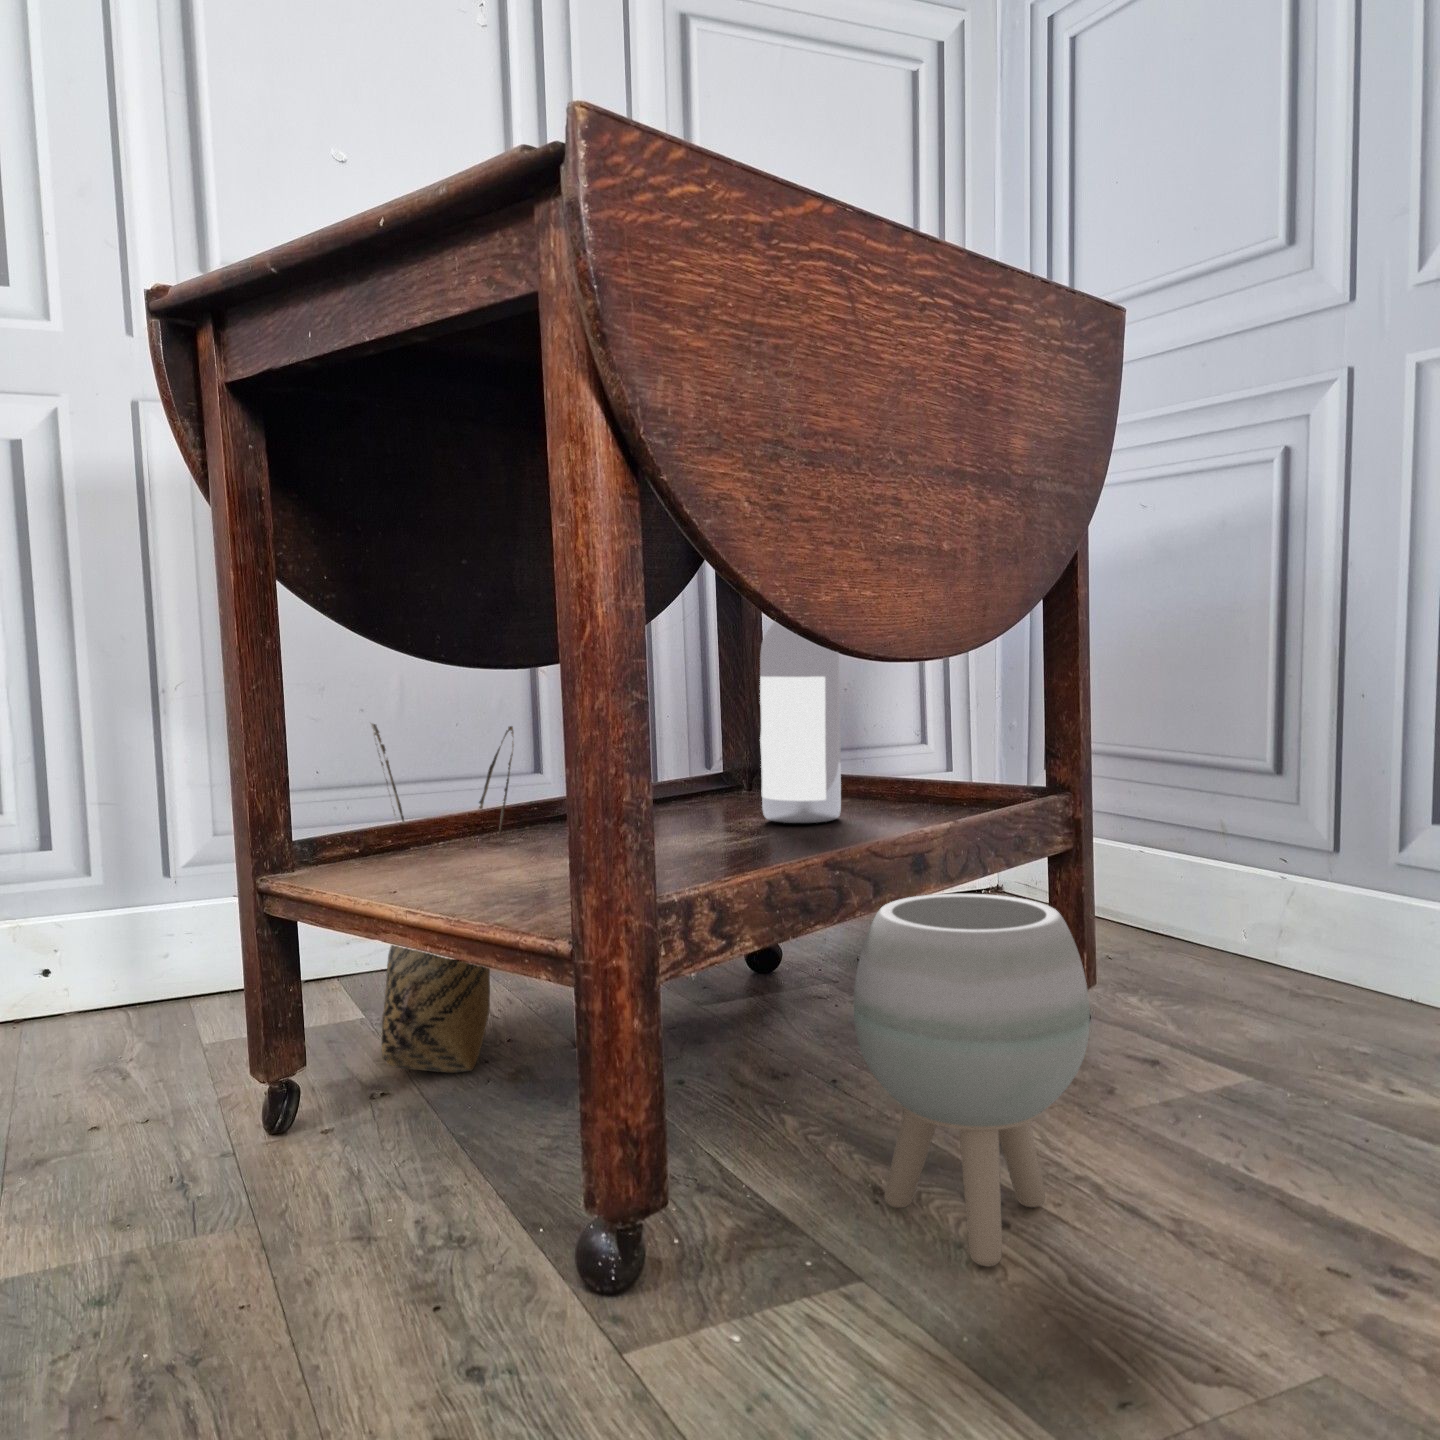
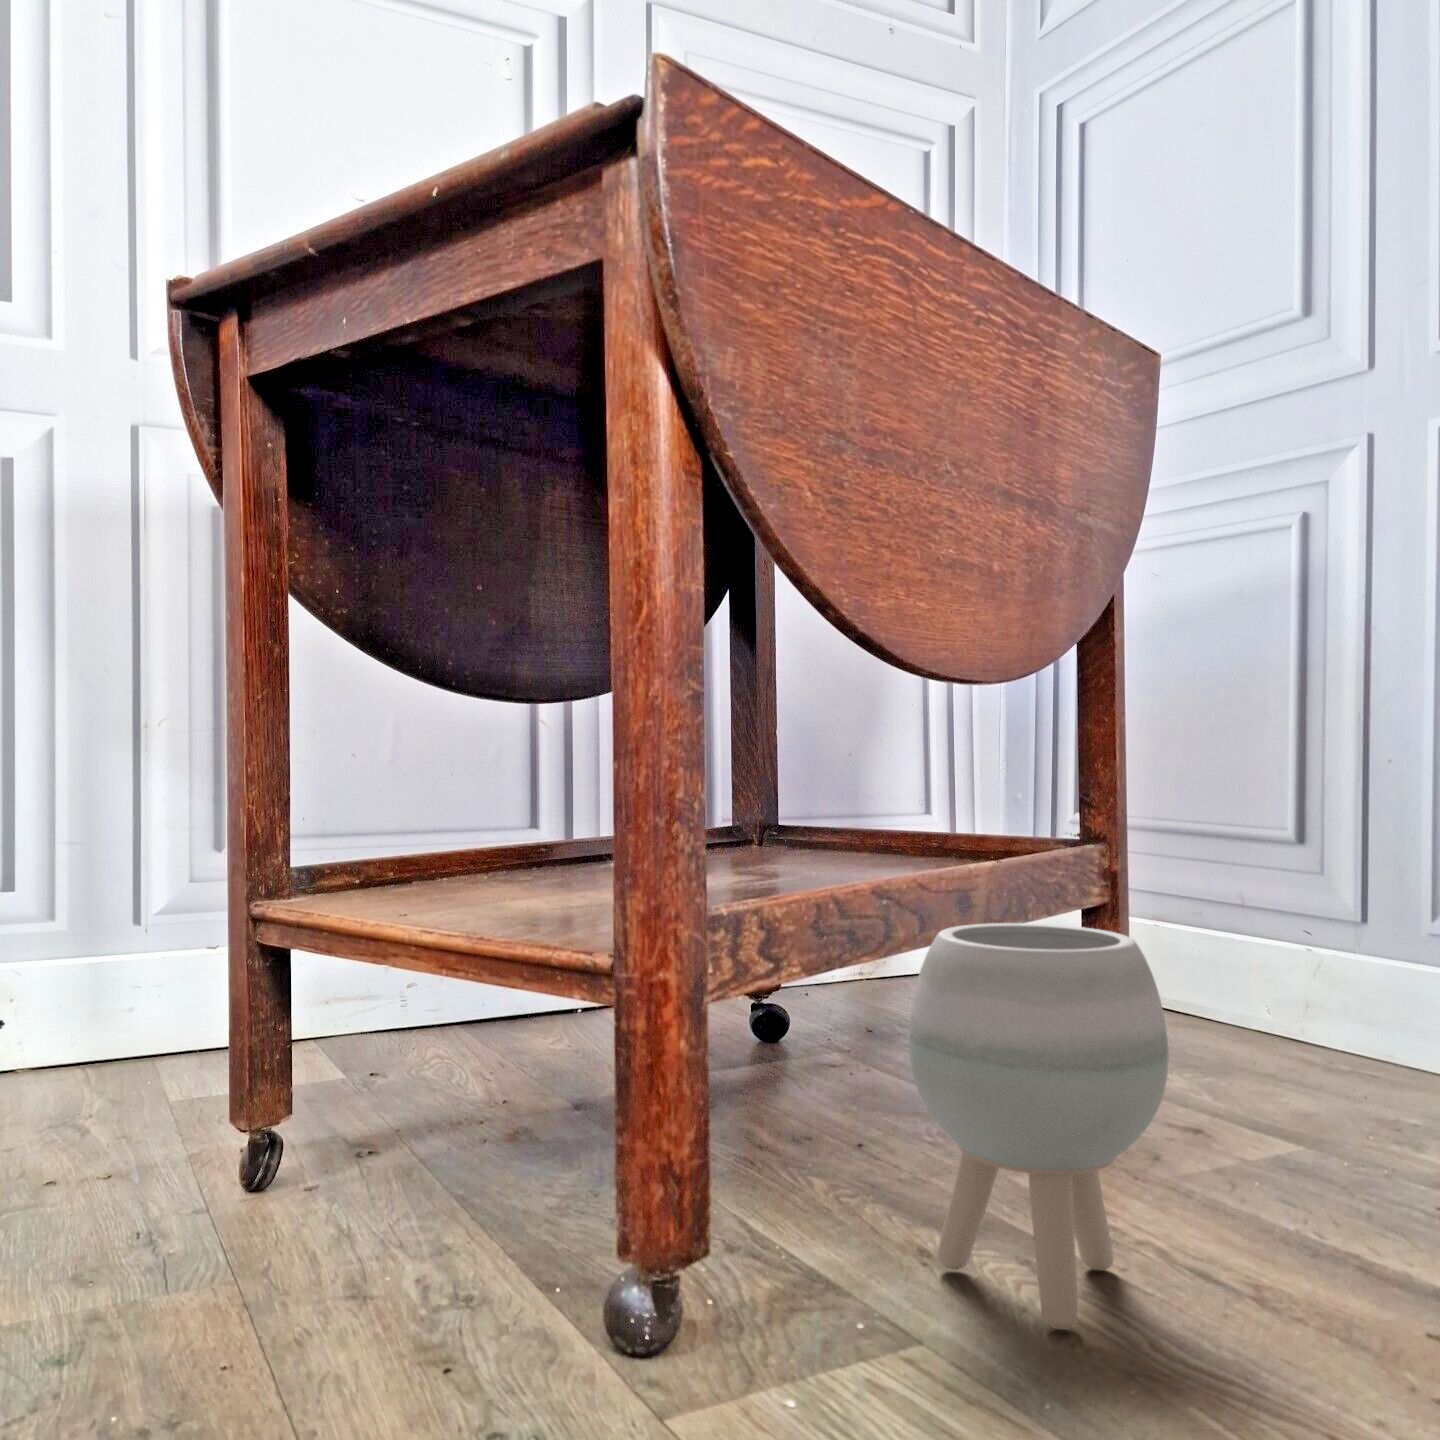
wine bottle: present [760,622,841,823] -> none [783,563,866,868]
woven basket: present [371,723,513,1073] -> none [368,753,522,1132]

